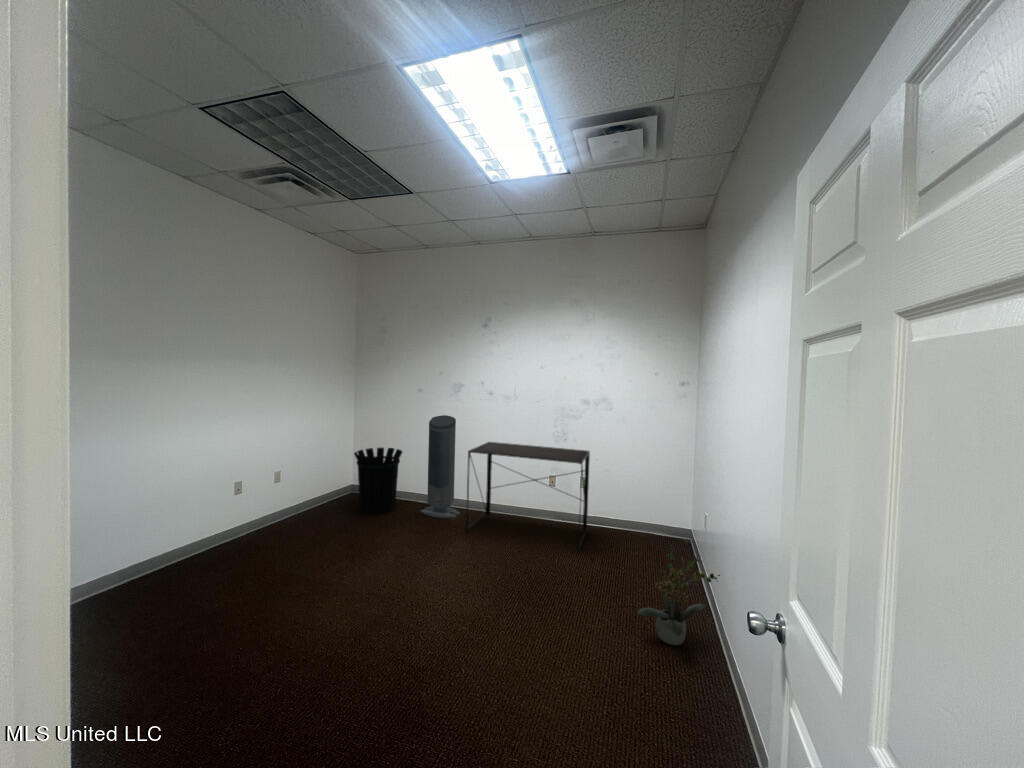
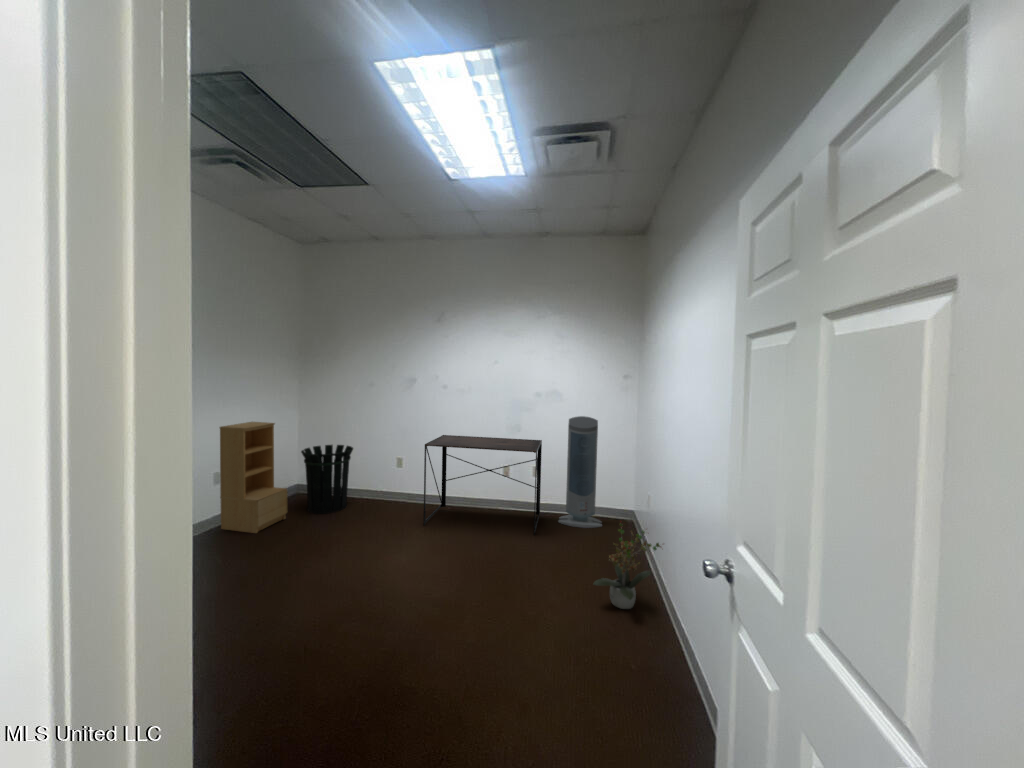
air purifier: present [421,415,460,518] -> present [559,416,602,528]
bookshelf: none [281,423,340,530] -> present [220,422,287,533]

